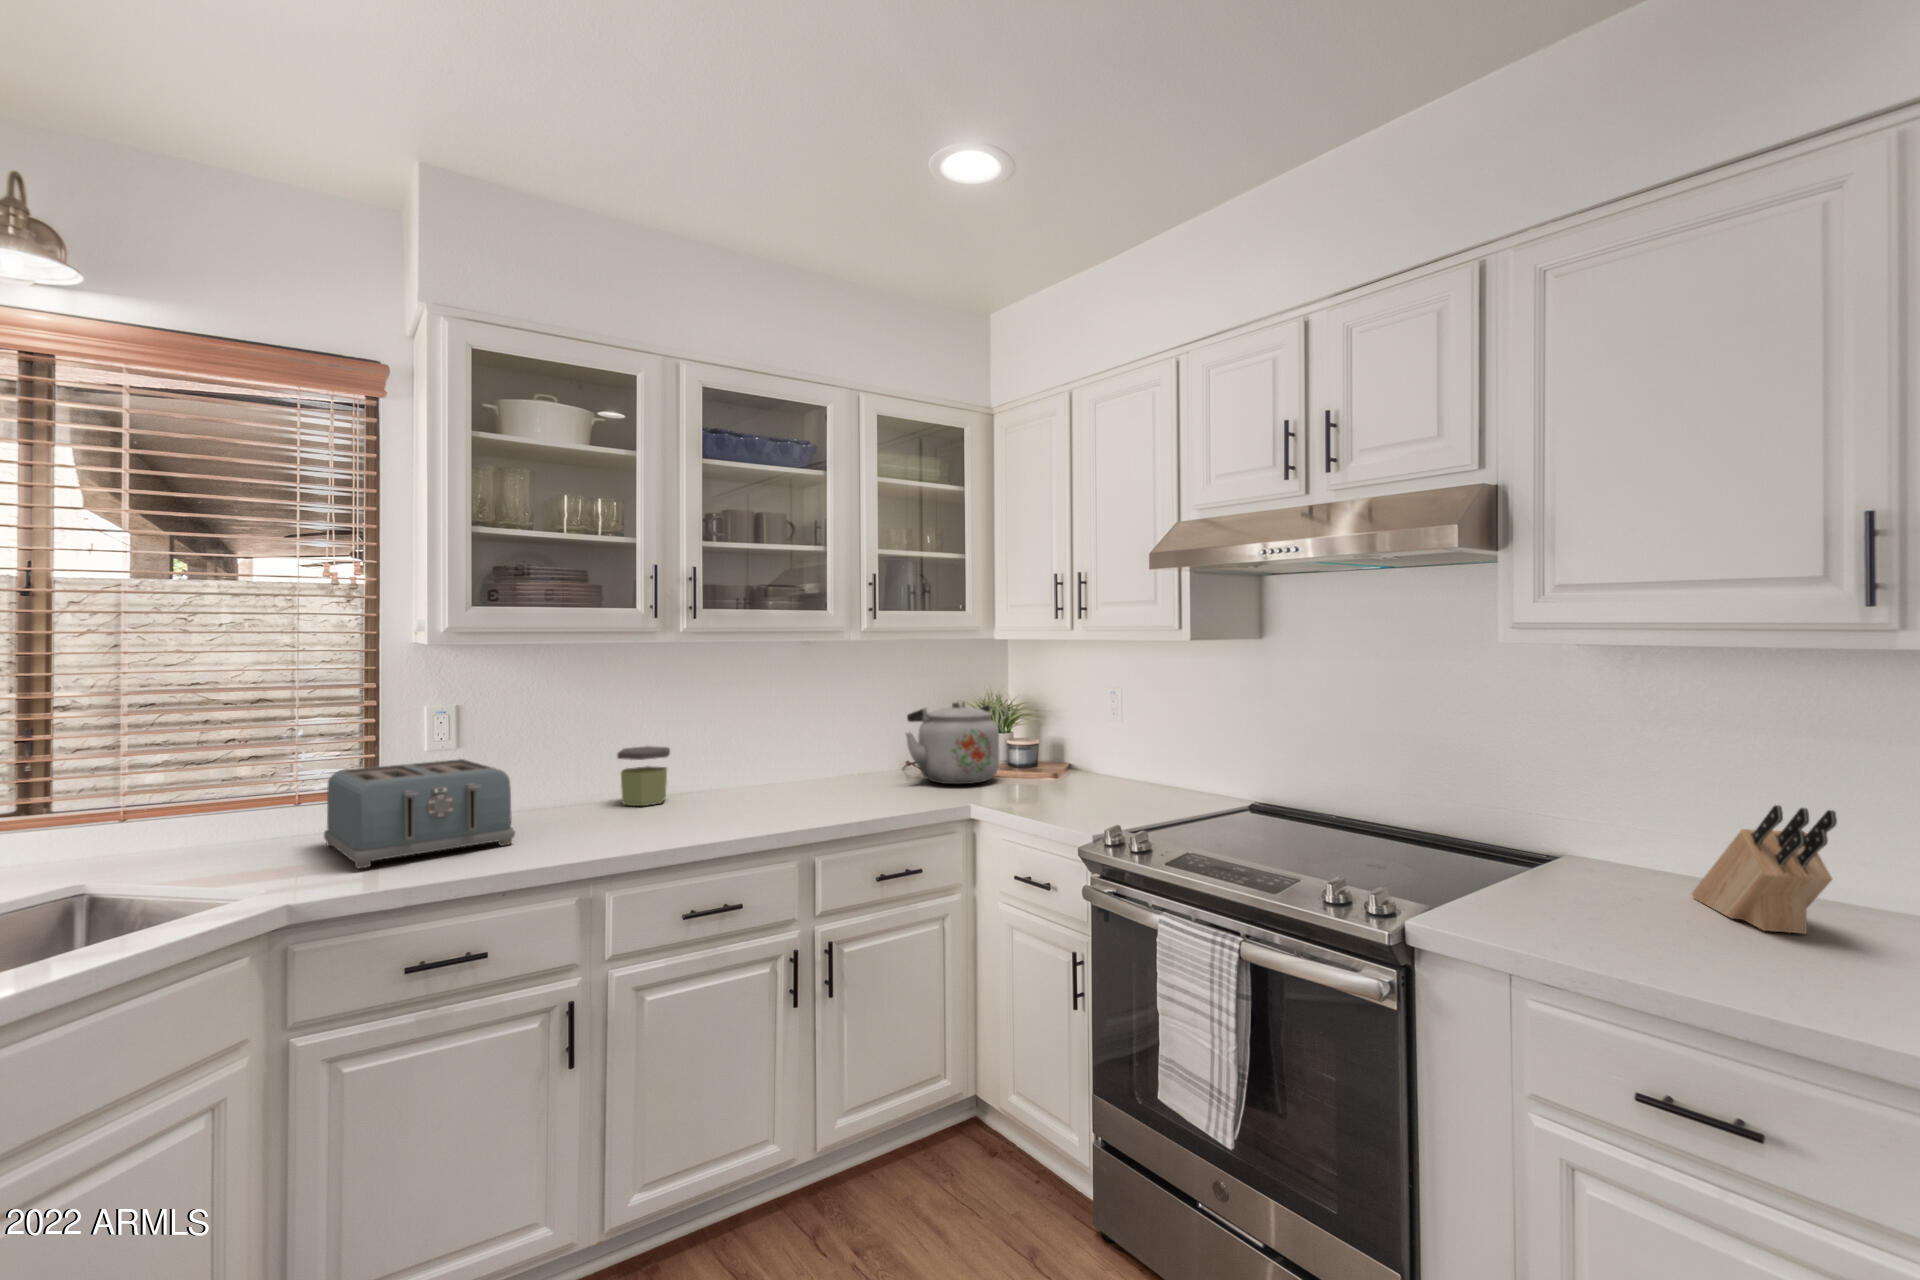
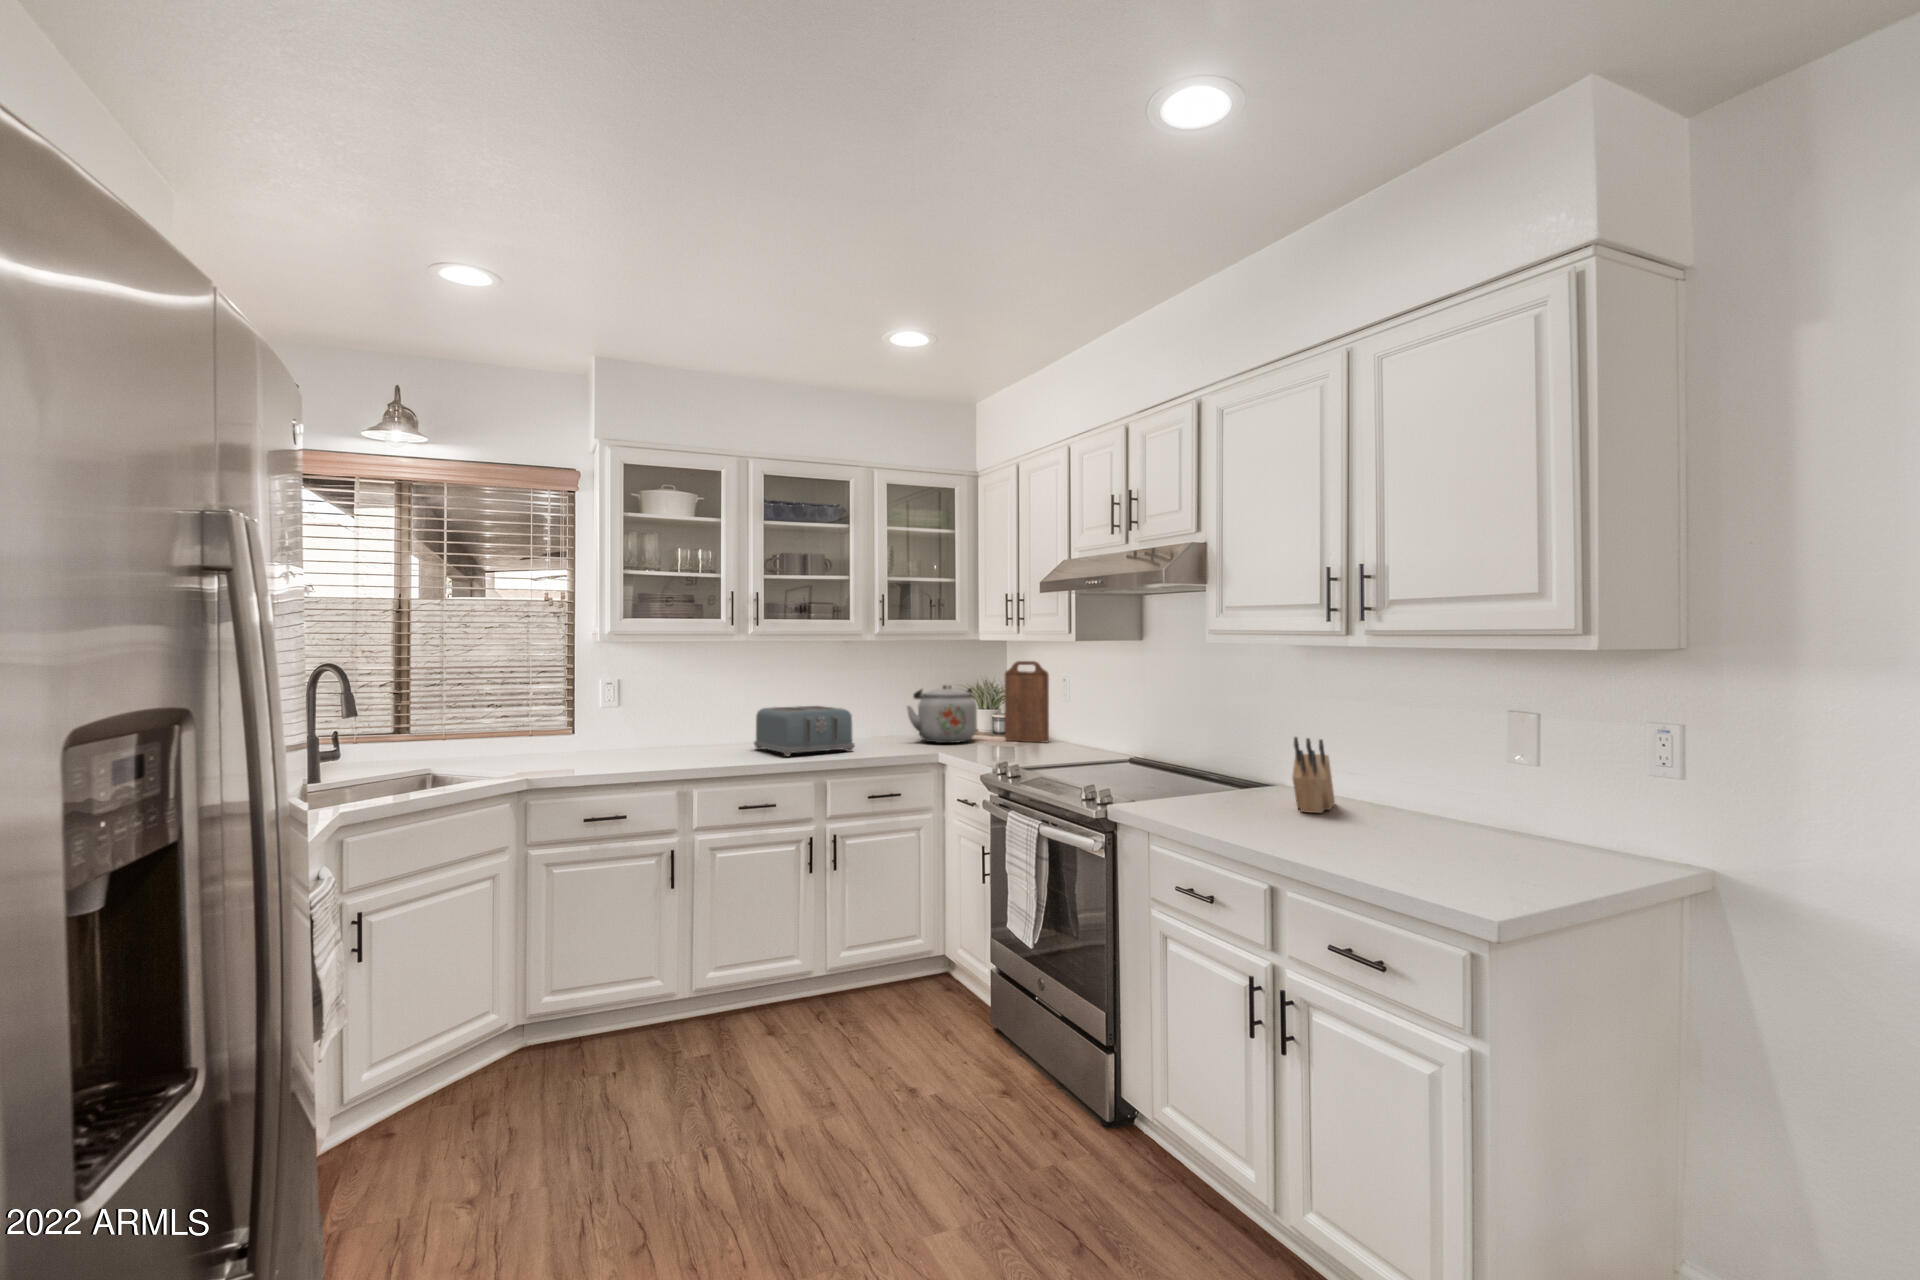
cutting board: none [1035,668,1100,779] -> present [1005,661,1049,743]
jar: present [617,746,670,806] -> none [713,710,748,748]
toaster: present [324,759,515,868] -> present [754,706,854,756]

